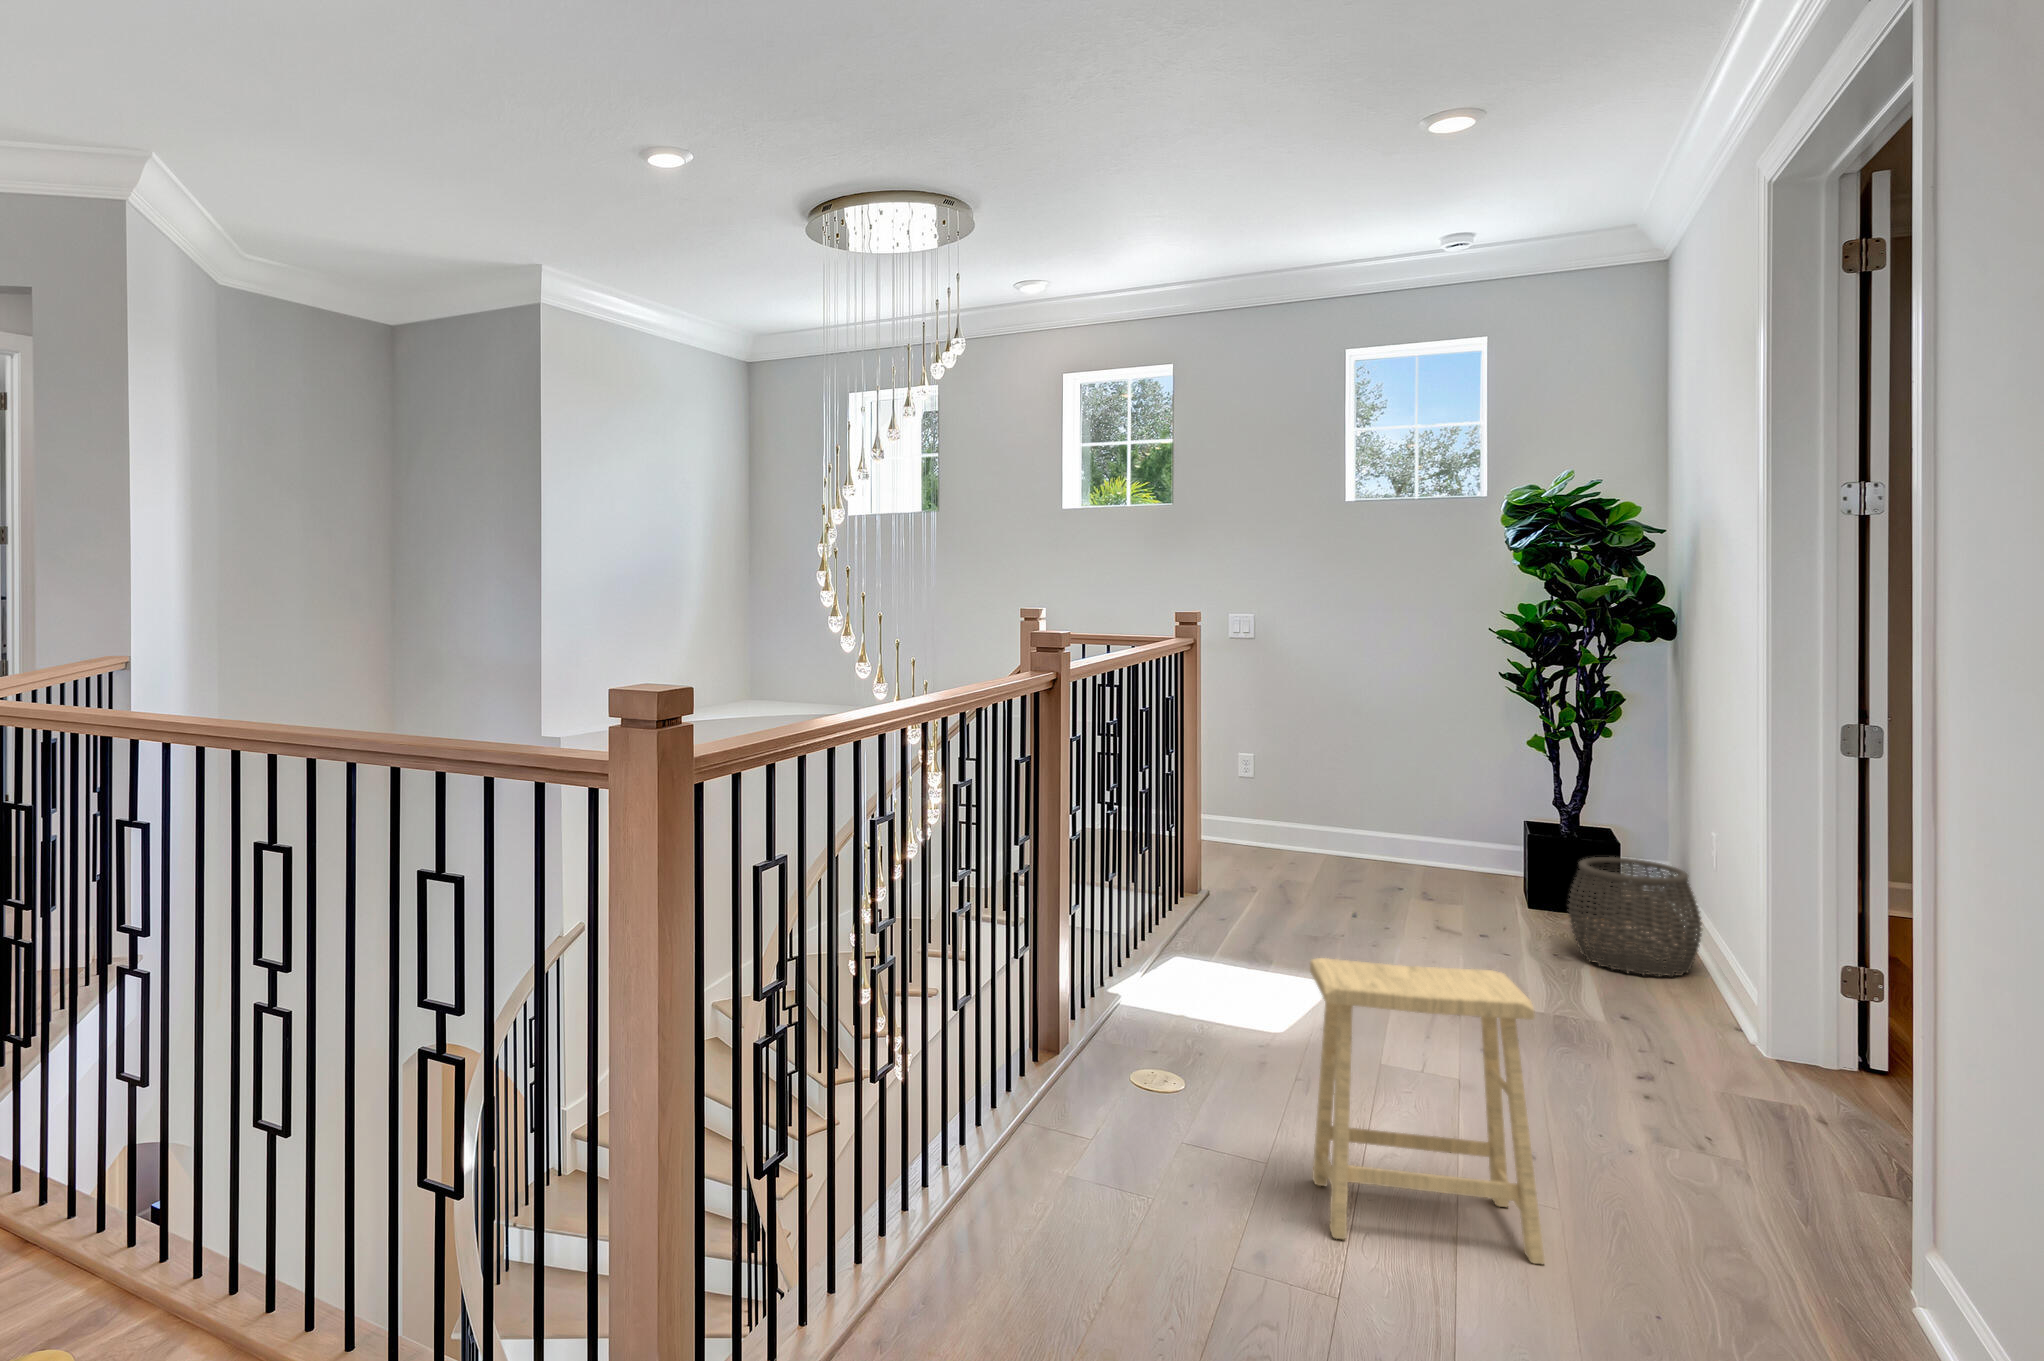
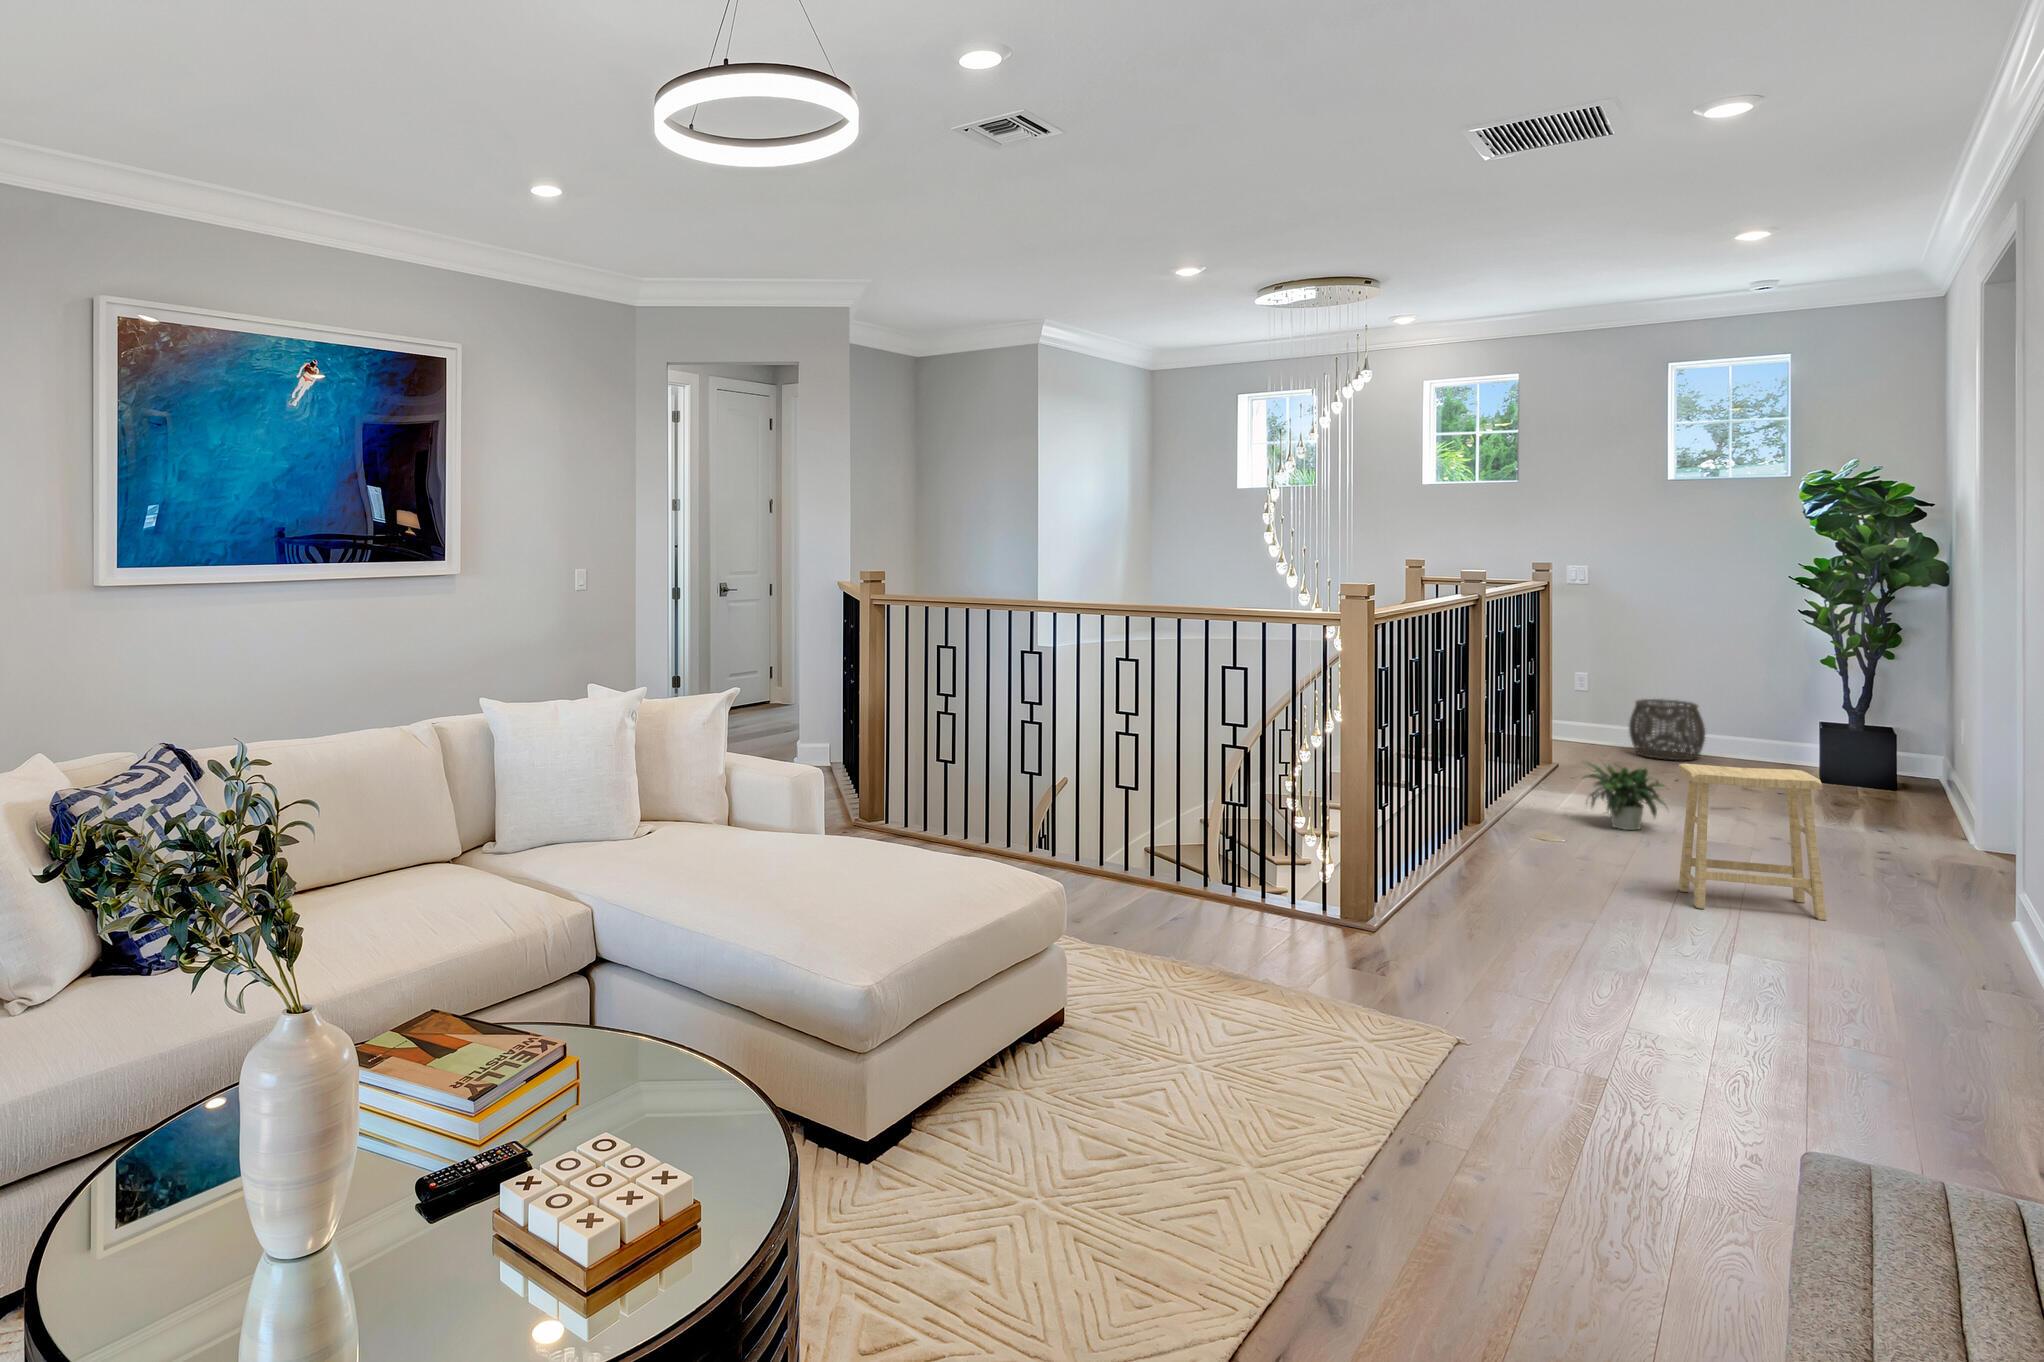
woven basket: present [1568,857,1702,977] -> present [1629,699,1705,761]
potted plant: none [1185,904,1324,1020] -> present [1583,760,1665,830]

